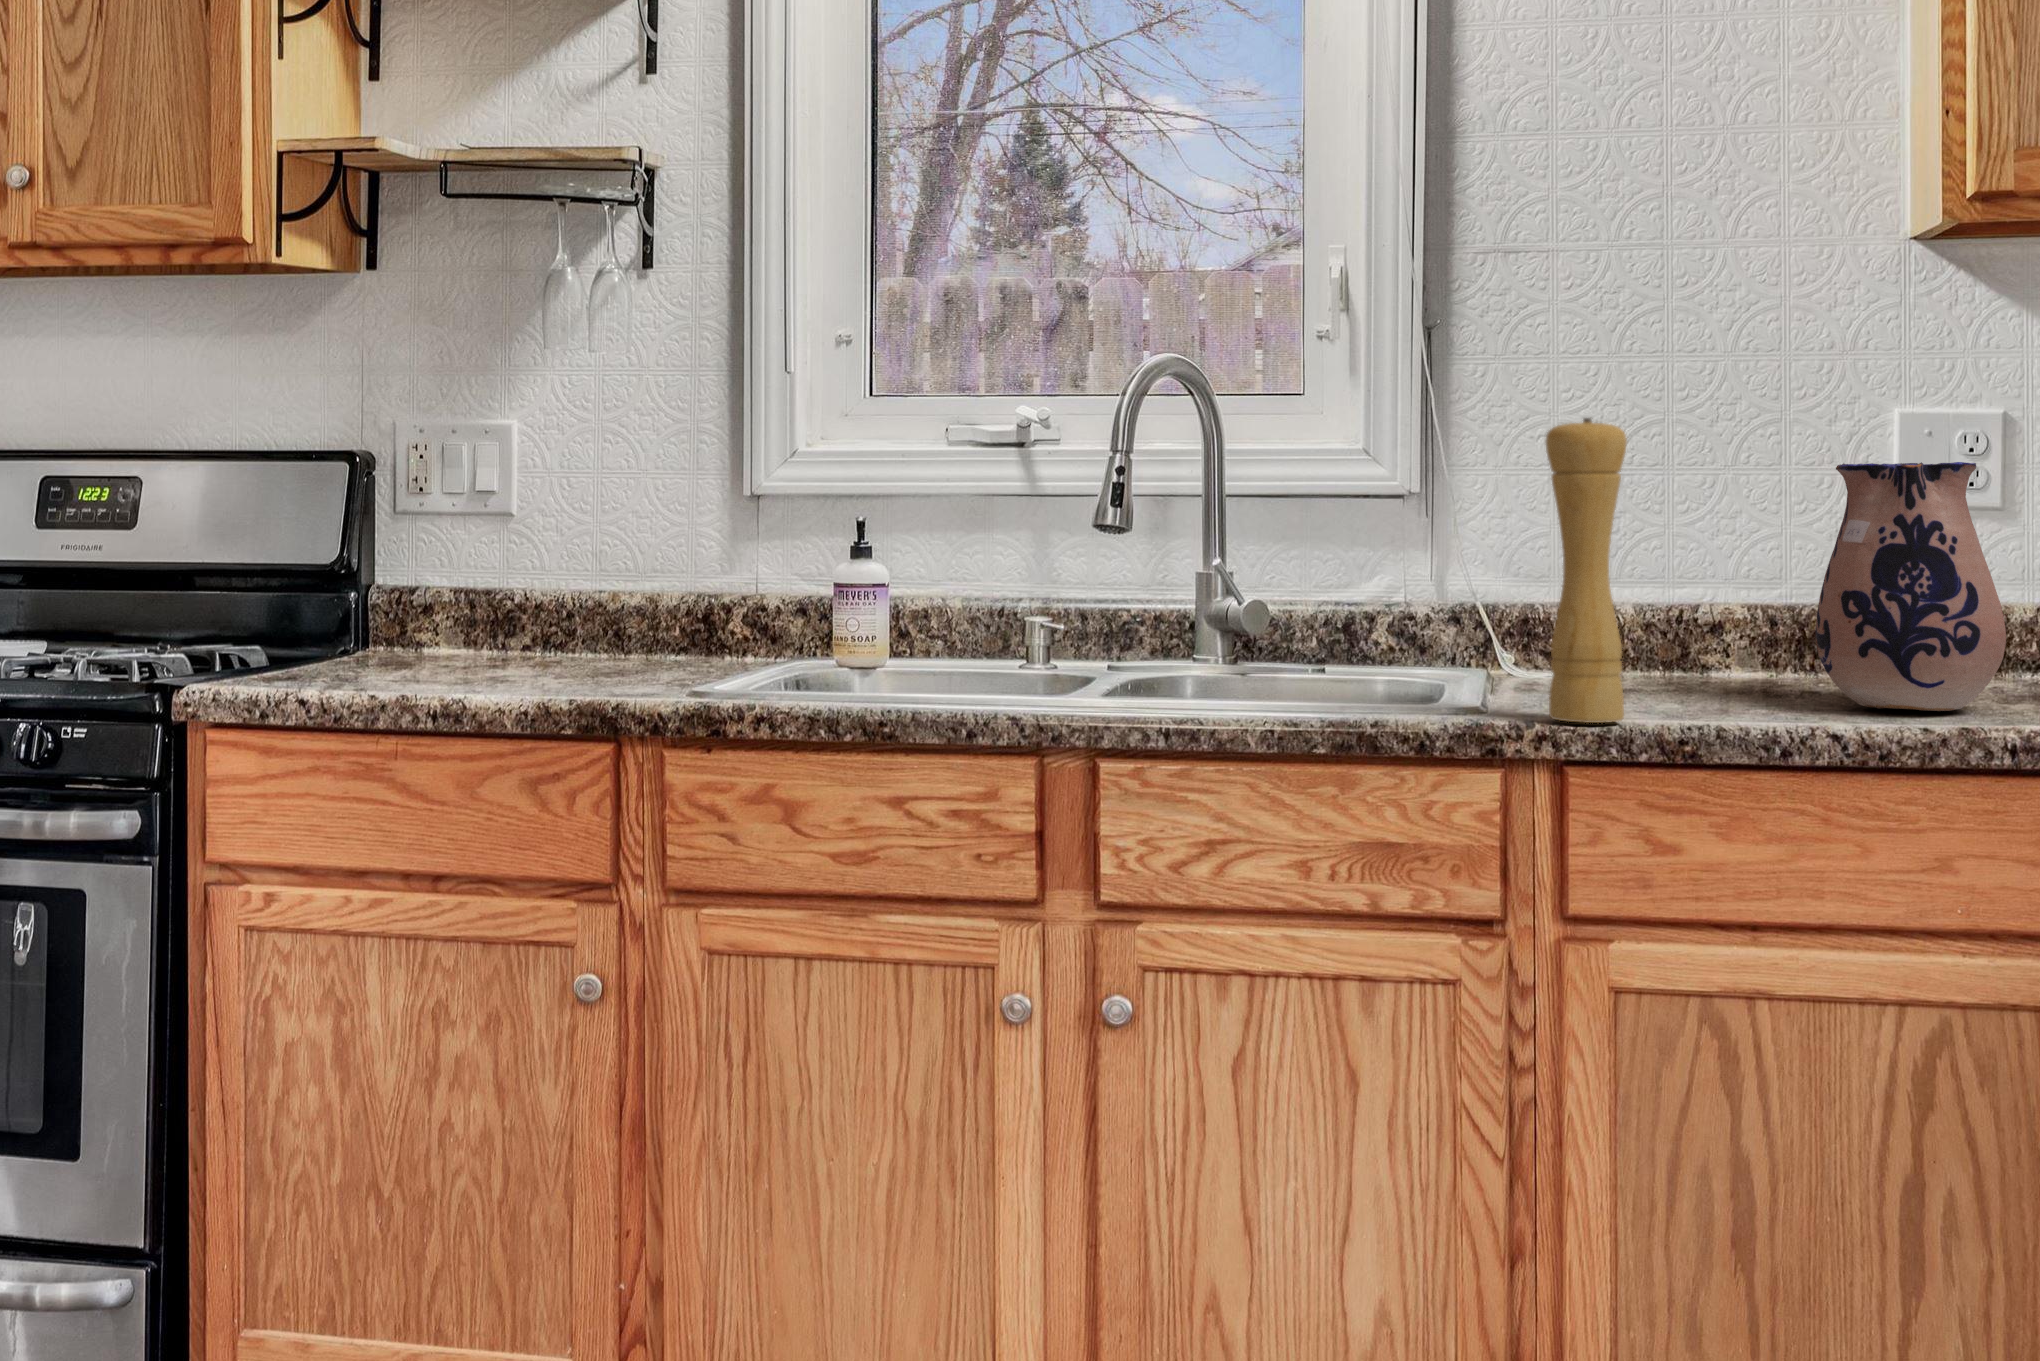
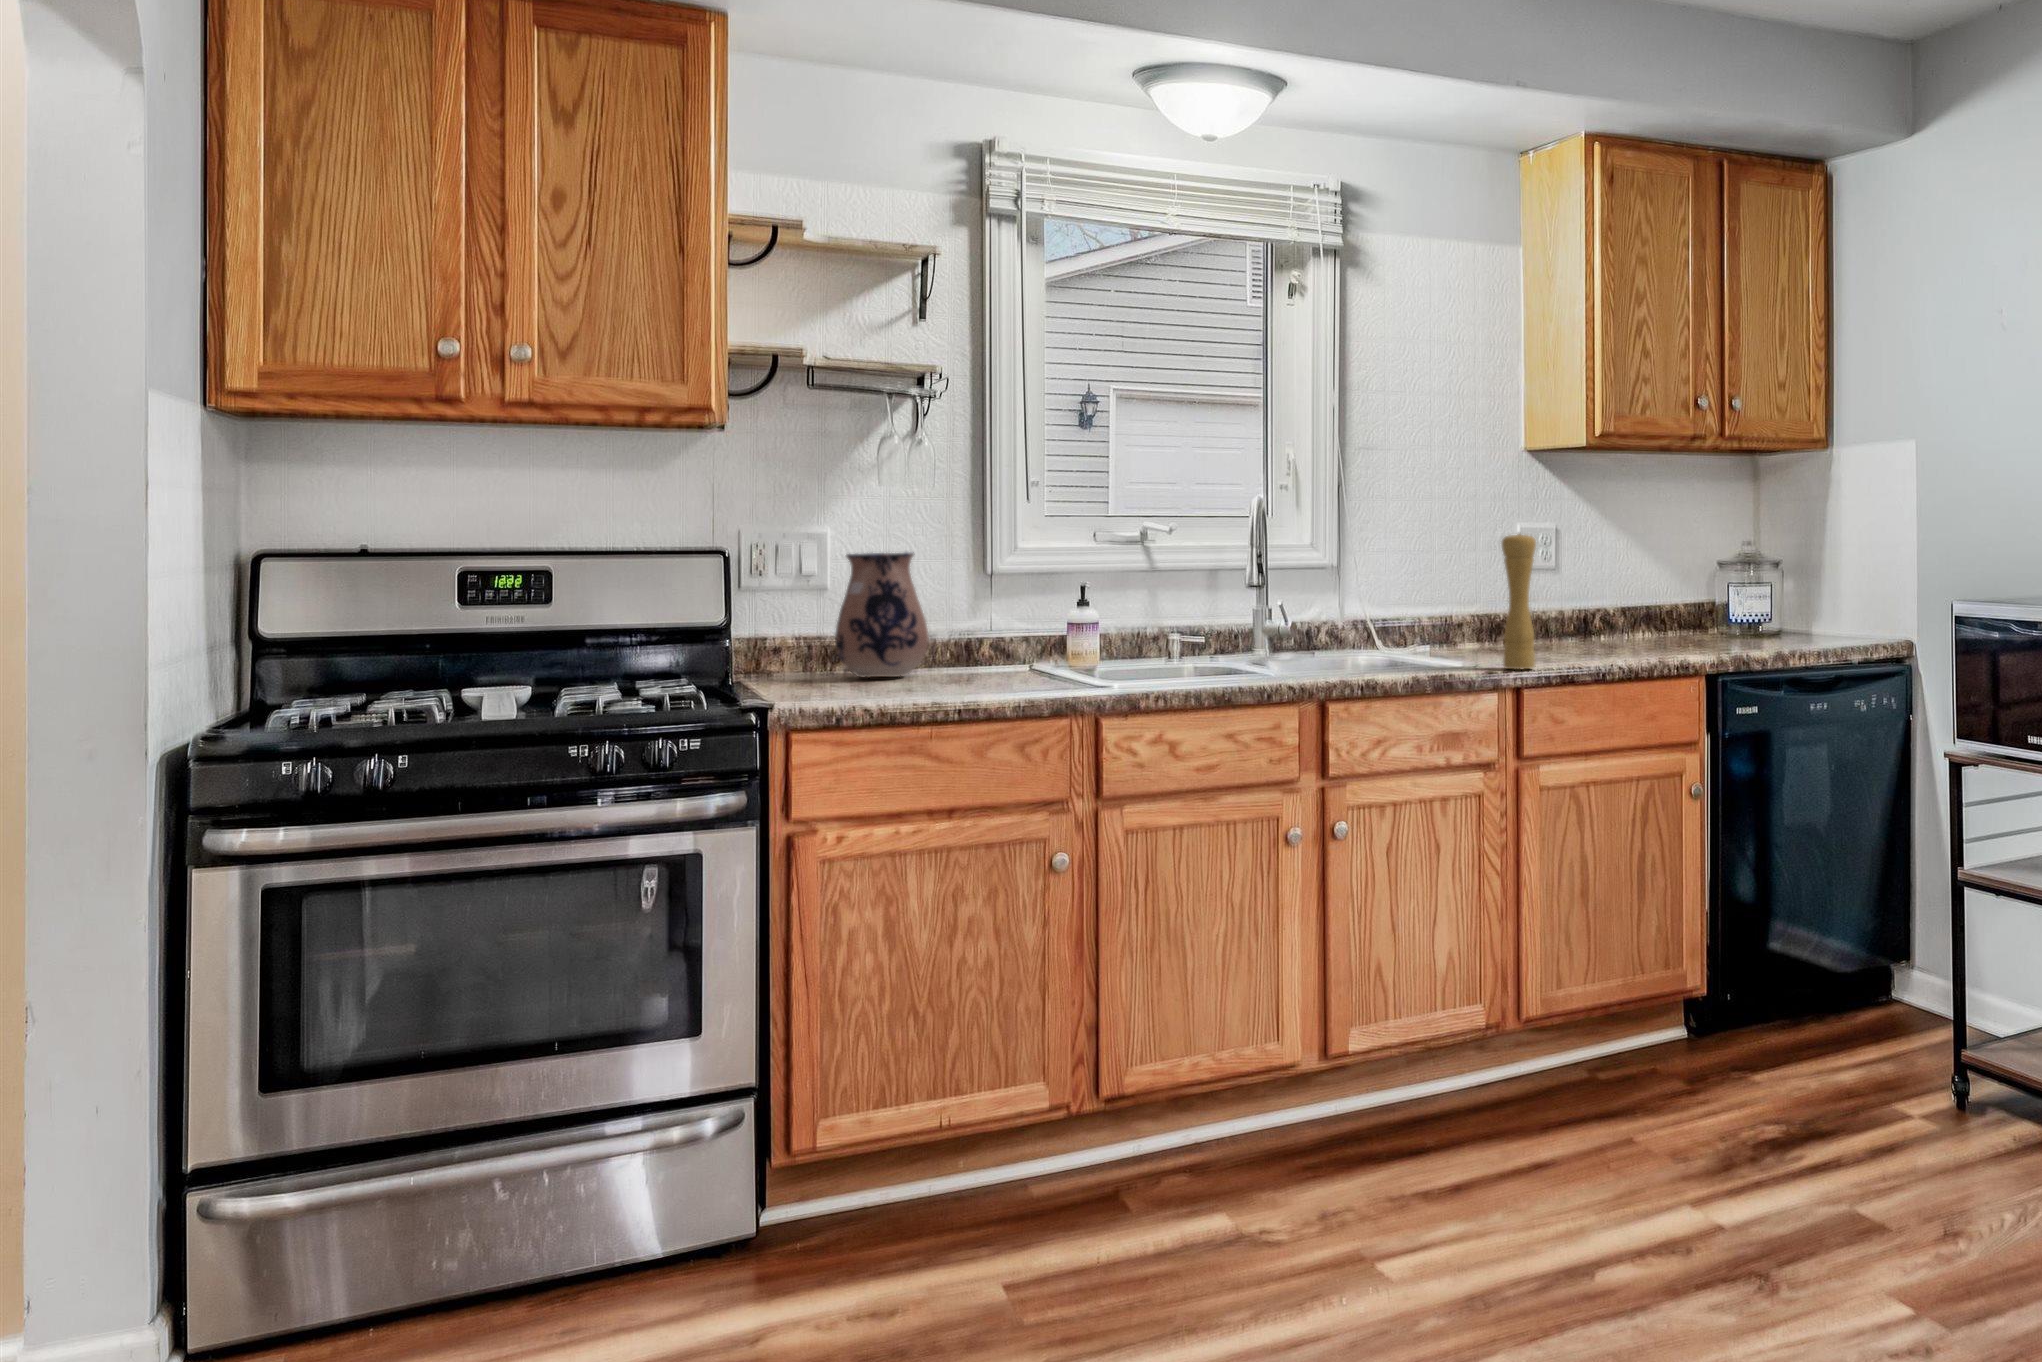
ceramic pitcher: present [1815,462,2006,711] -> present [835,553,929,677]

